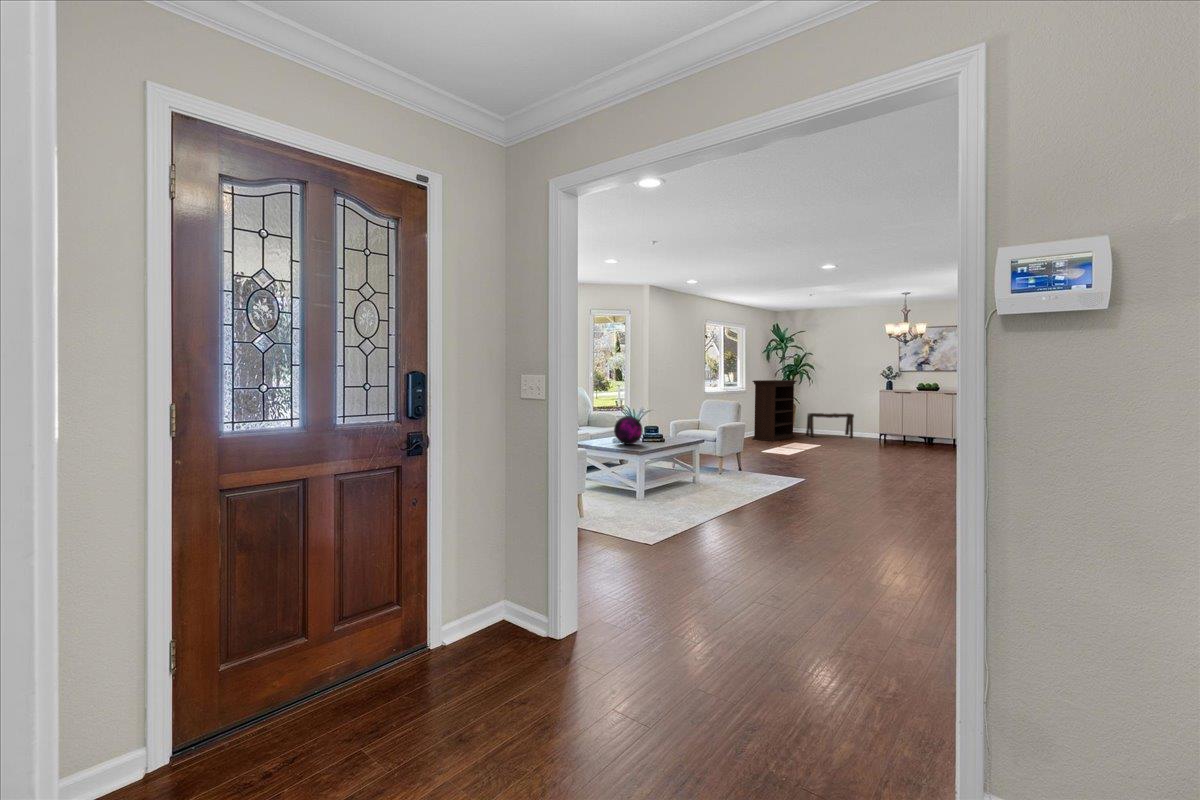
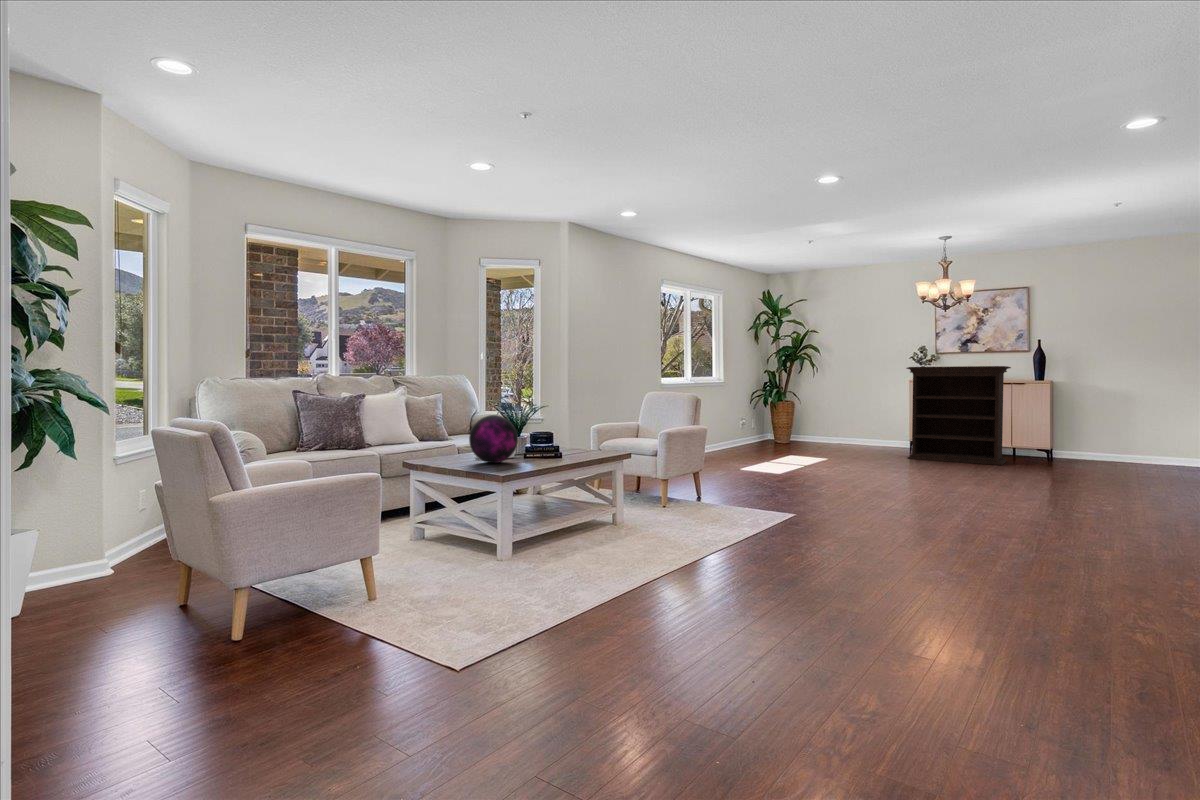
bookshelf: present [752,380,797,441] -> present [906,366,1011,465]
bench: present [806,413,854,438] -> none [809,413,874,448]

